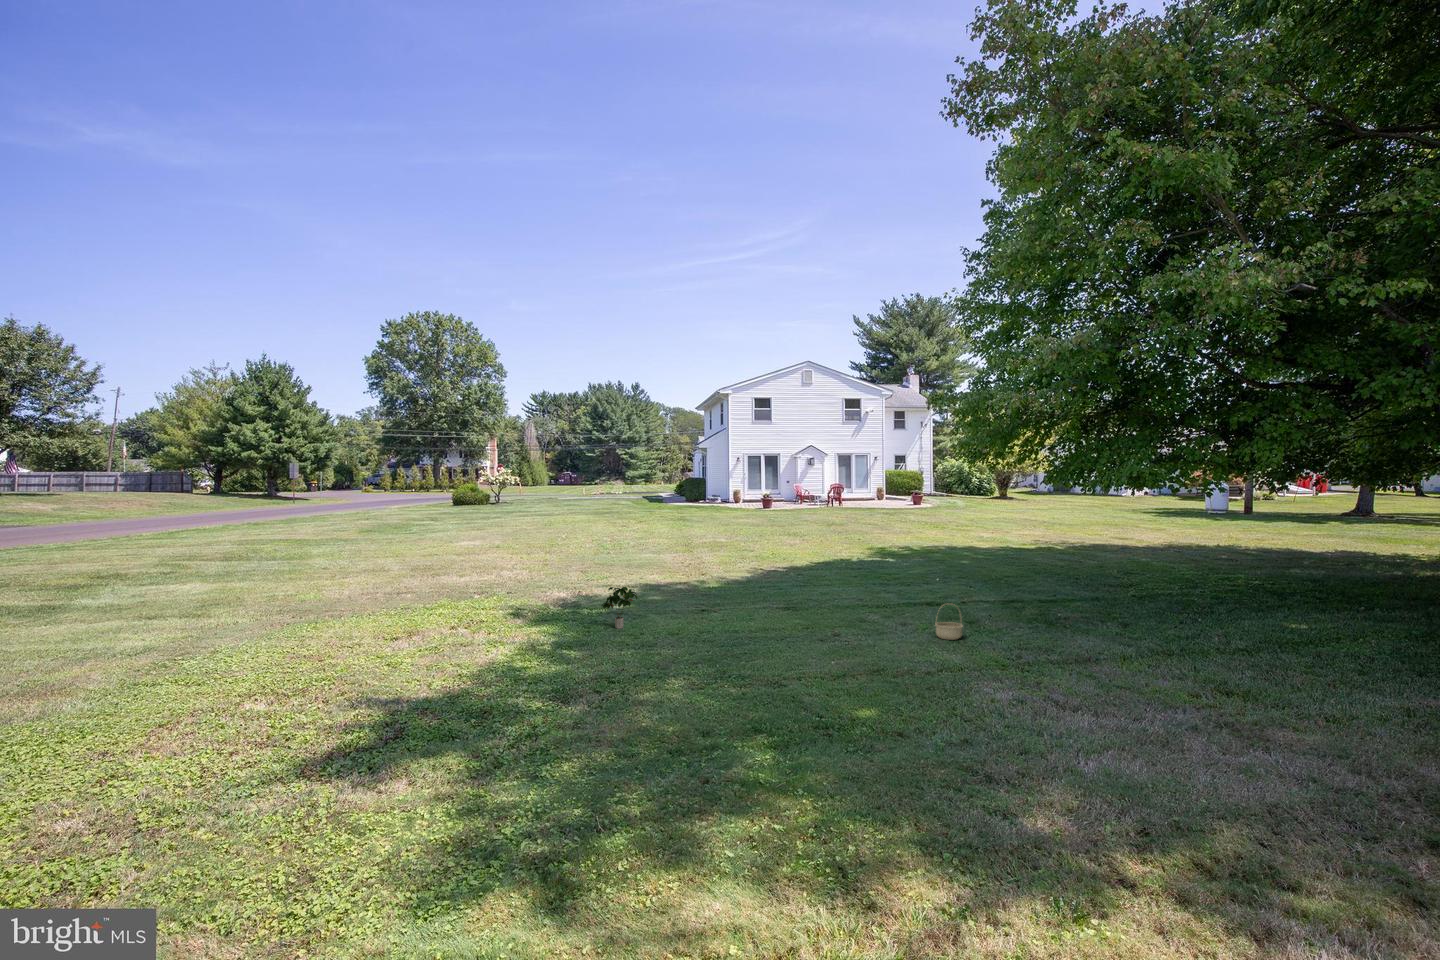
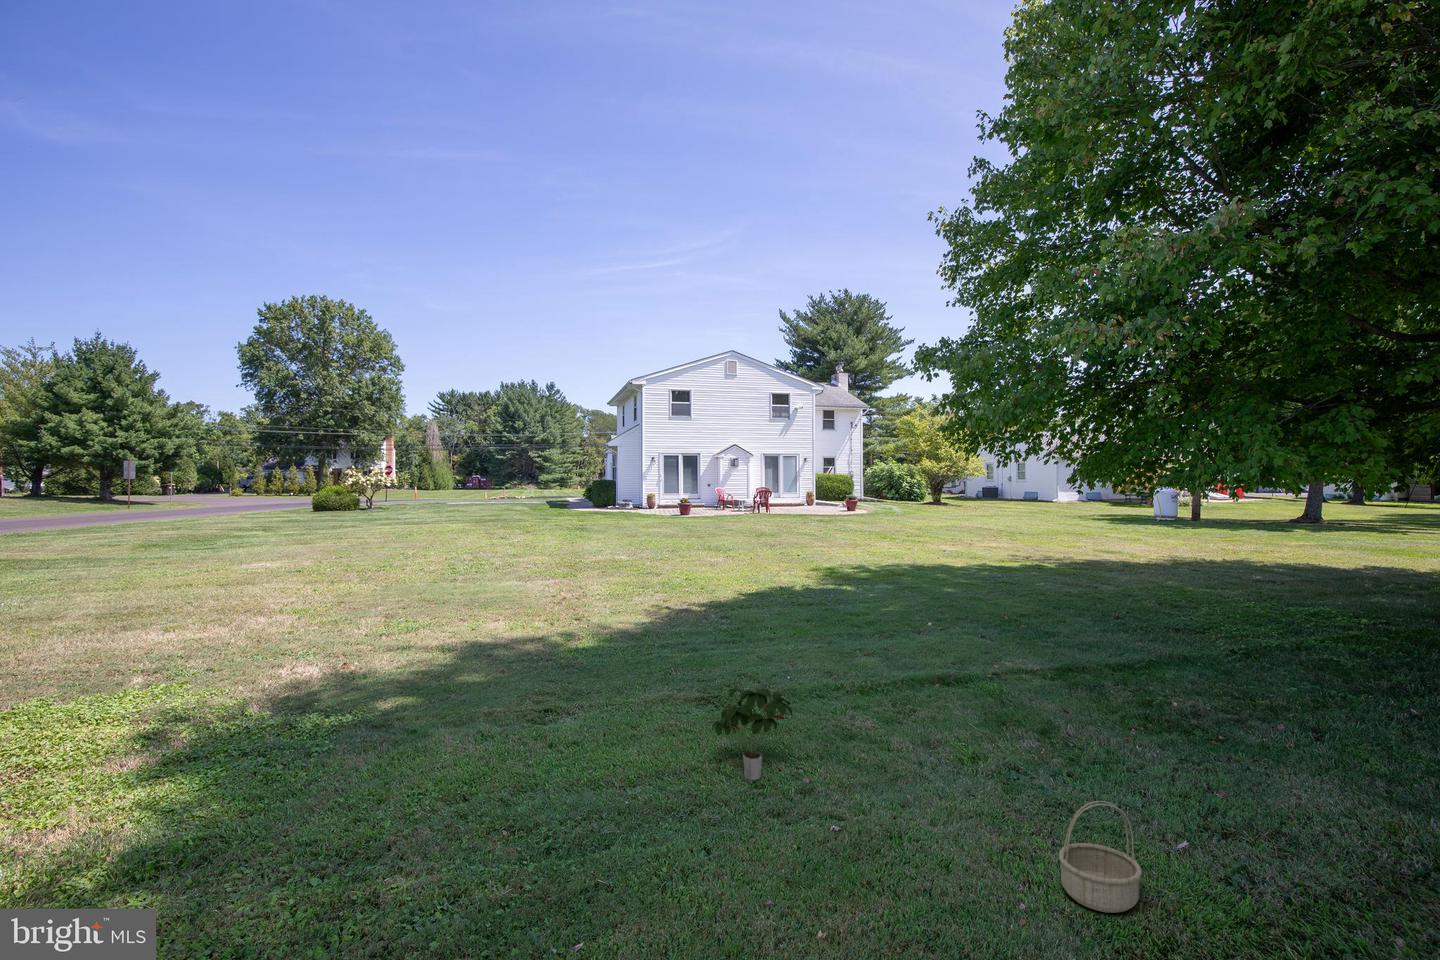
potted plant: present [602,587,637,629] -> present [712,687,793,780]

